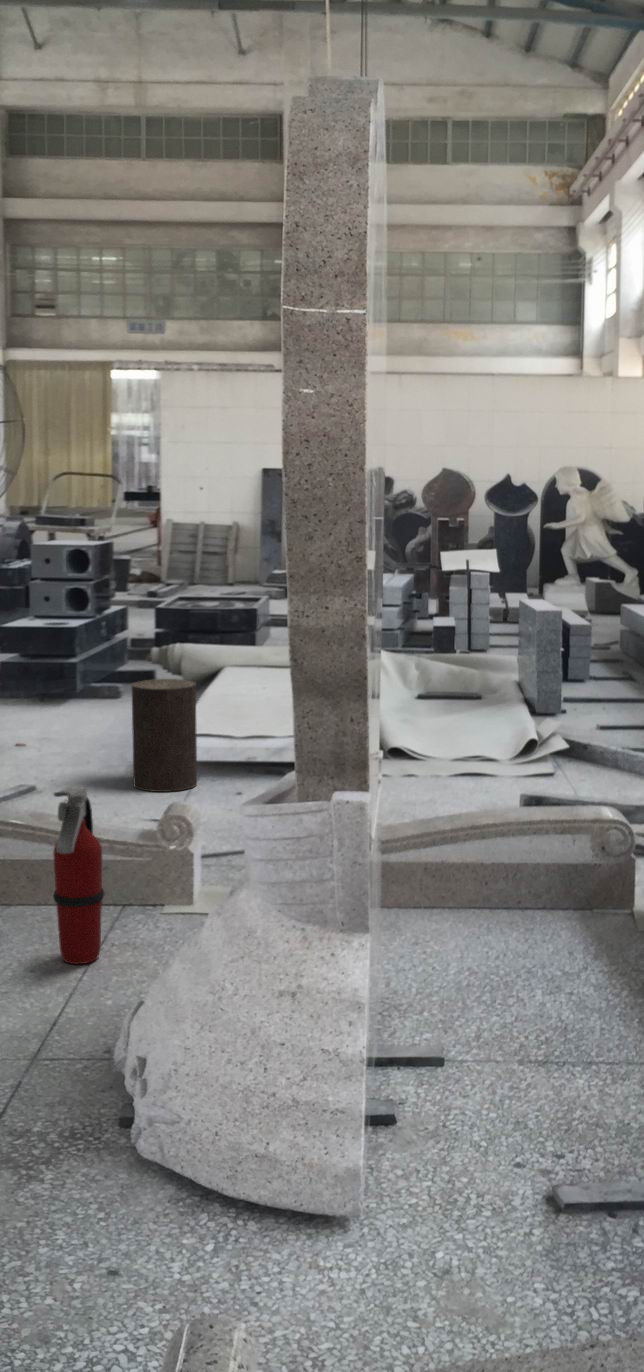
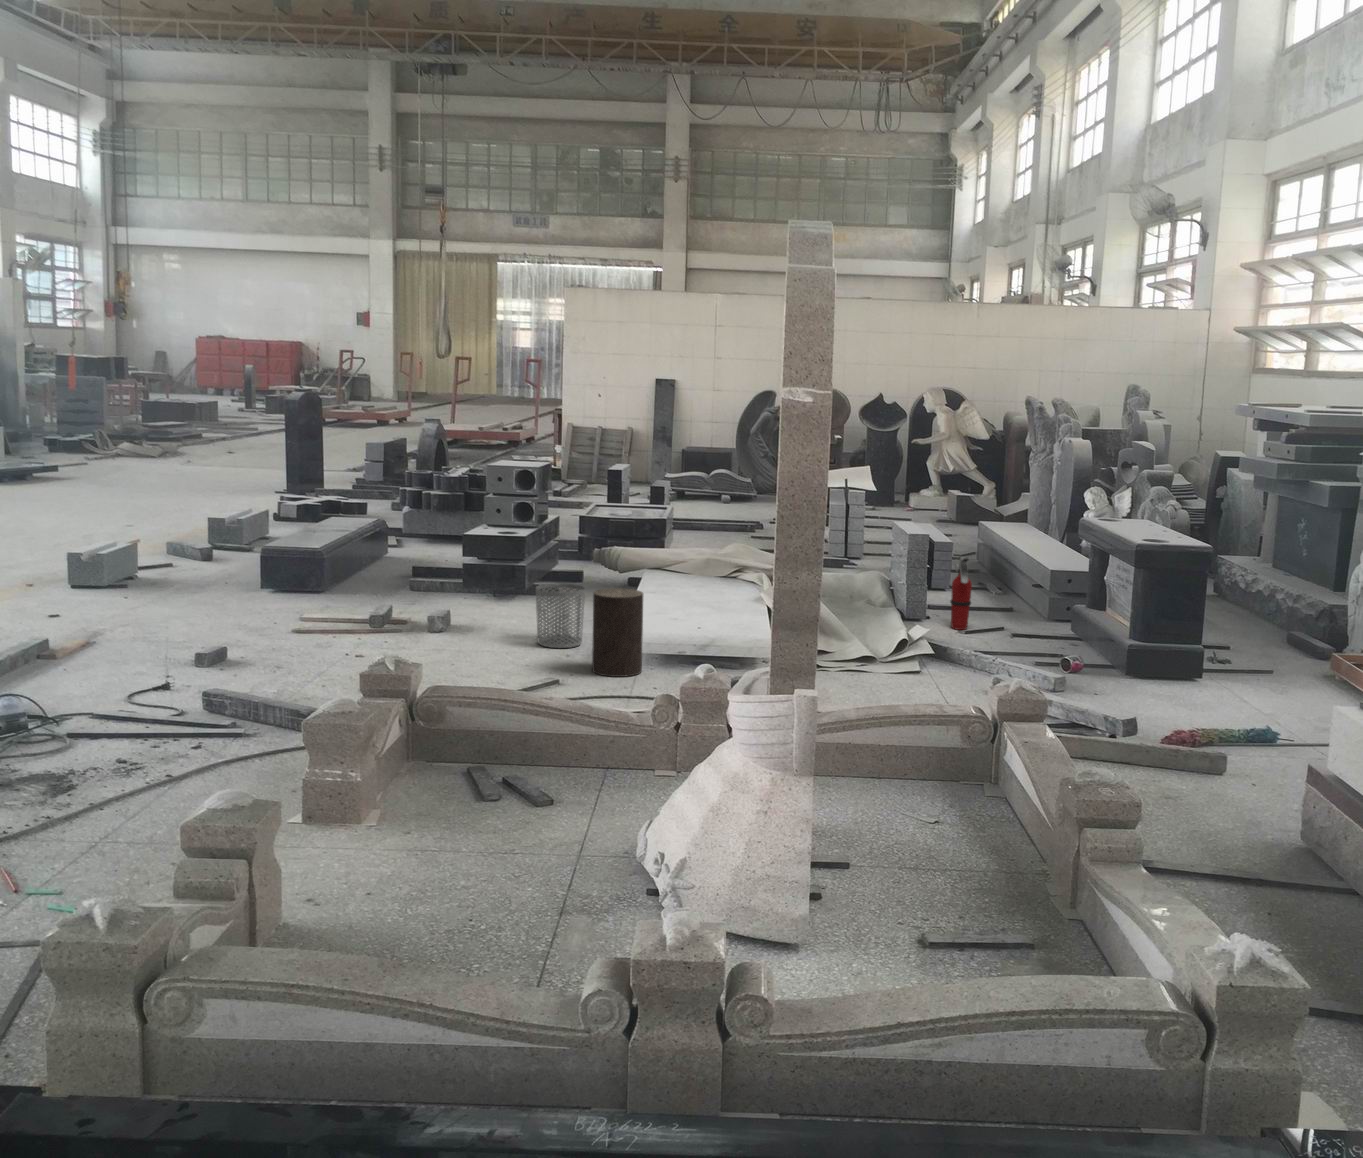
waste bin: none [68,678,131,759] -> present [536,584,585,648]
fire extinguisher: present [53,787,105,964] -> present [950,557,972,630]

